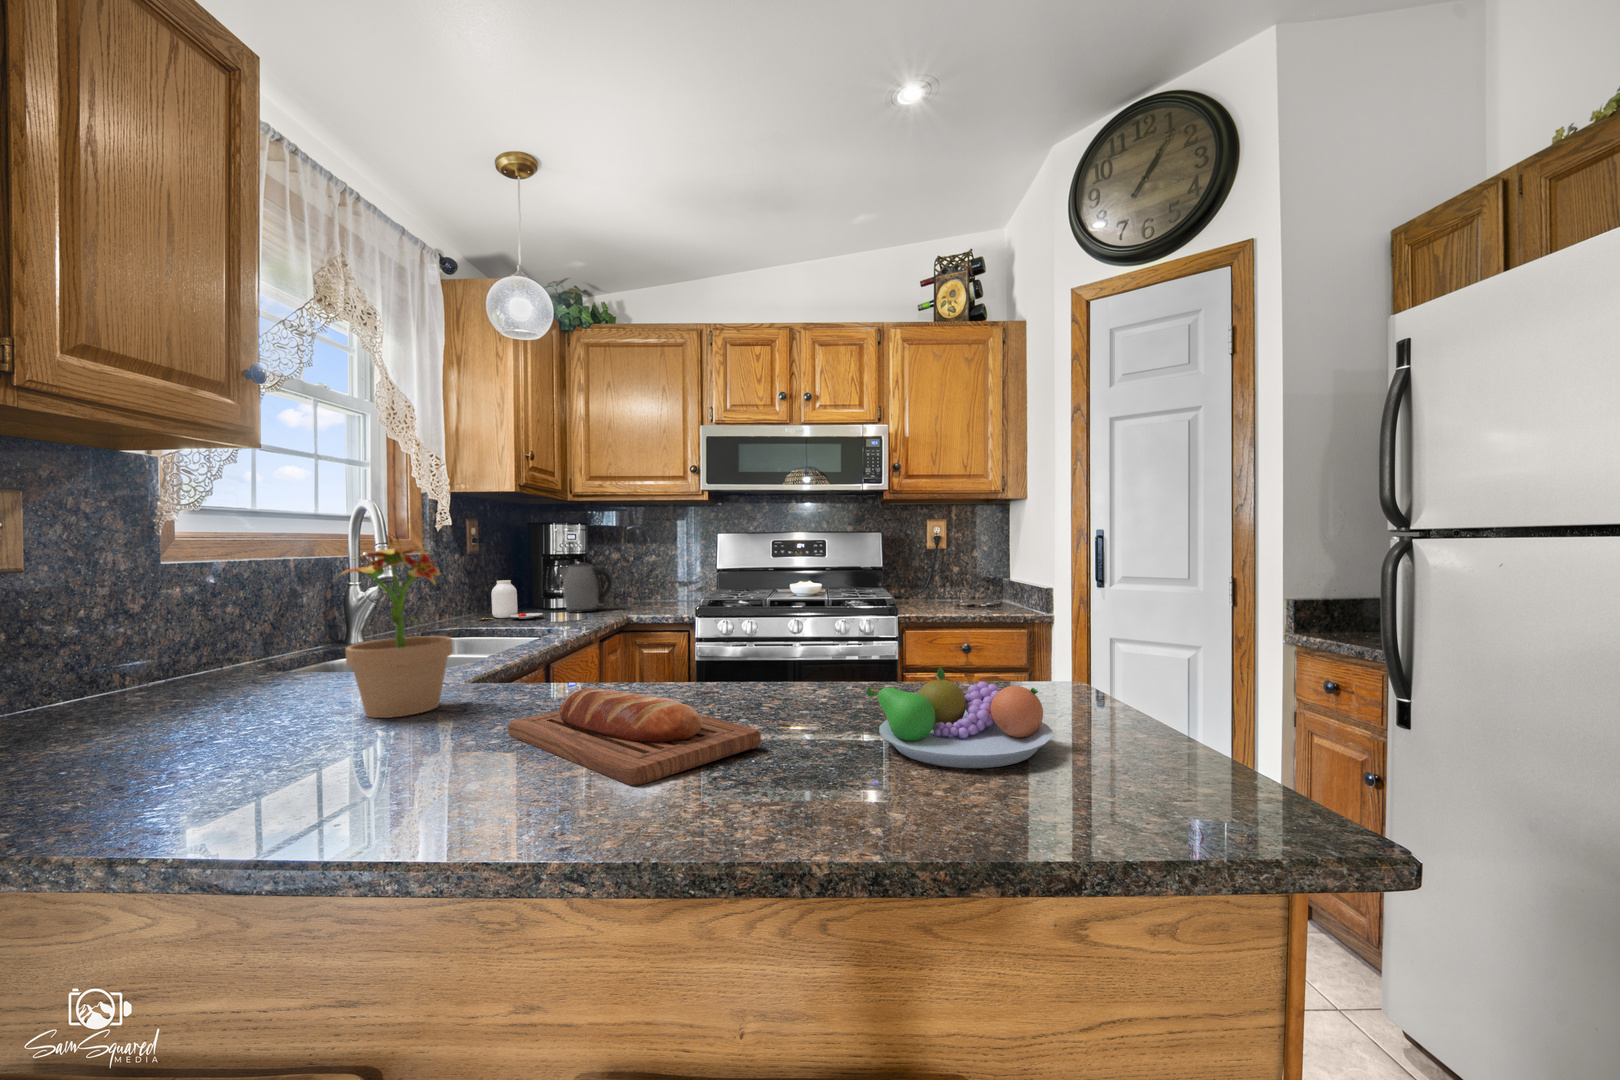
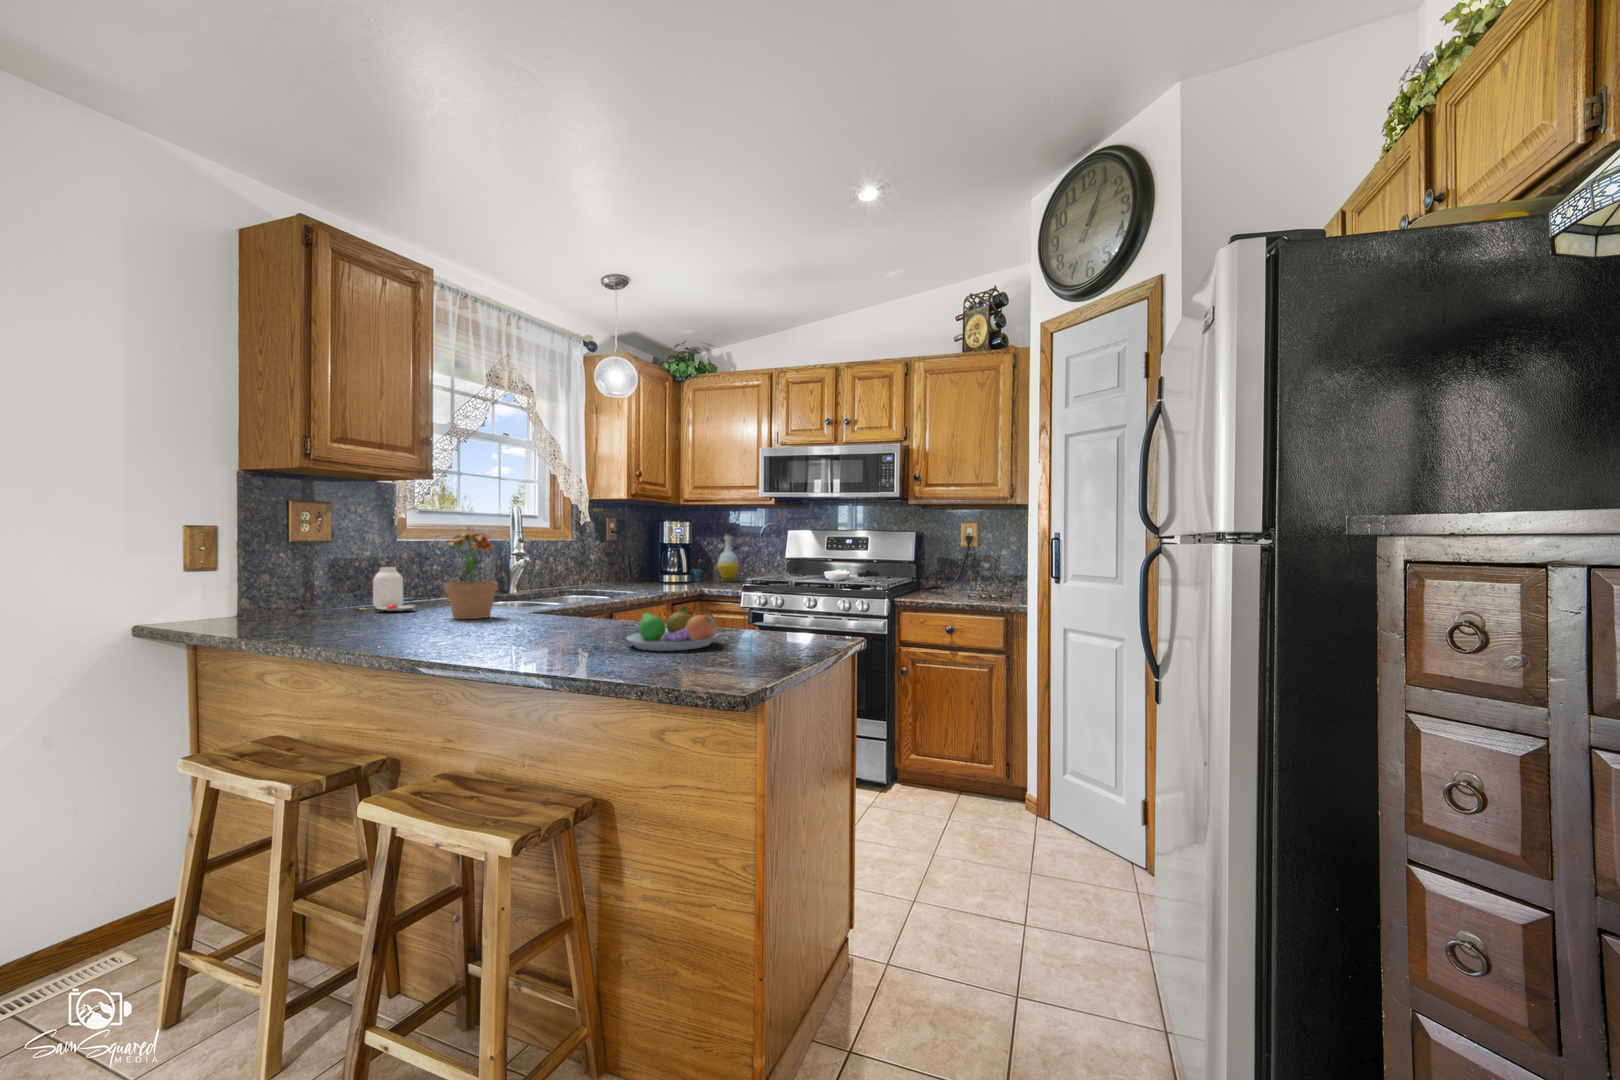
bottle: none [616,540,646,602] -> present [717,534,739,582]
kettle: present [560,563,613,613] -> none [666,550,703,586]
jar: present [480,580,543,620] -> present [355,567,414,611]
bread loaf: present [508,688,761,786] -> none [493,607,581,642]

